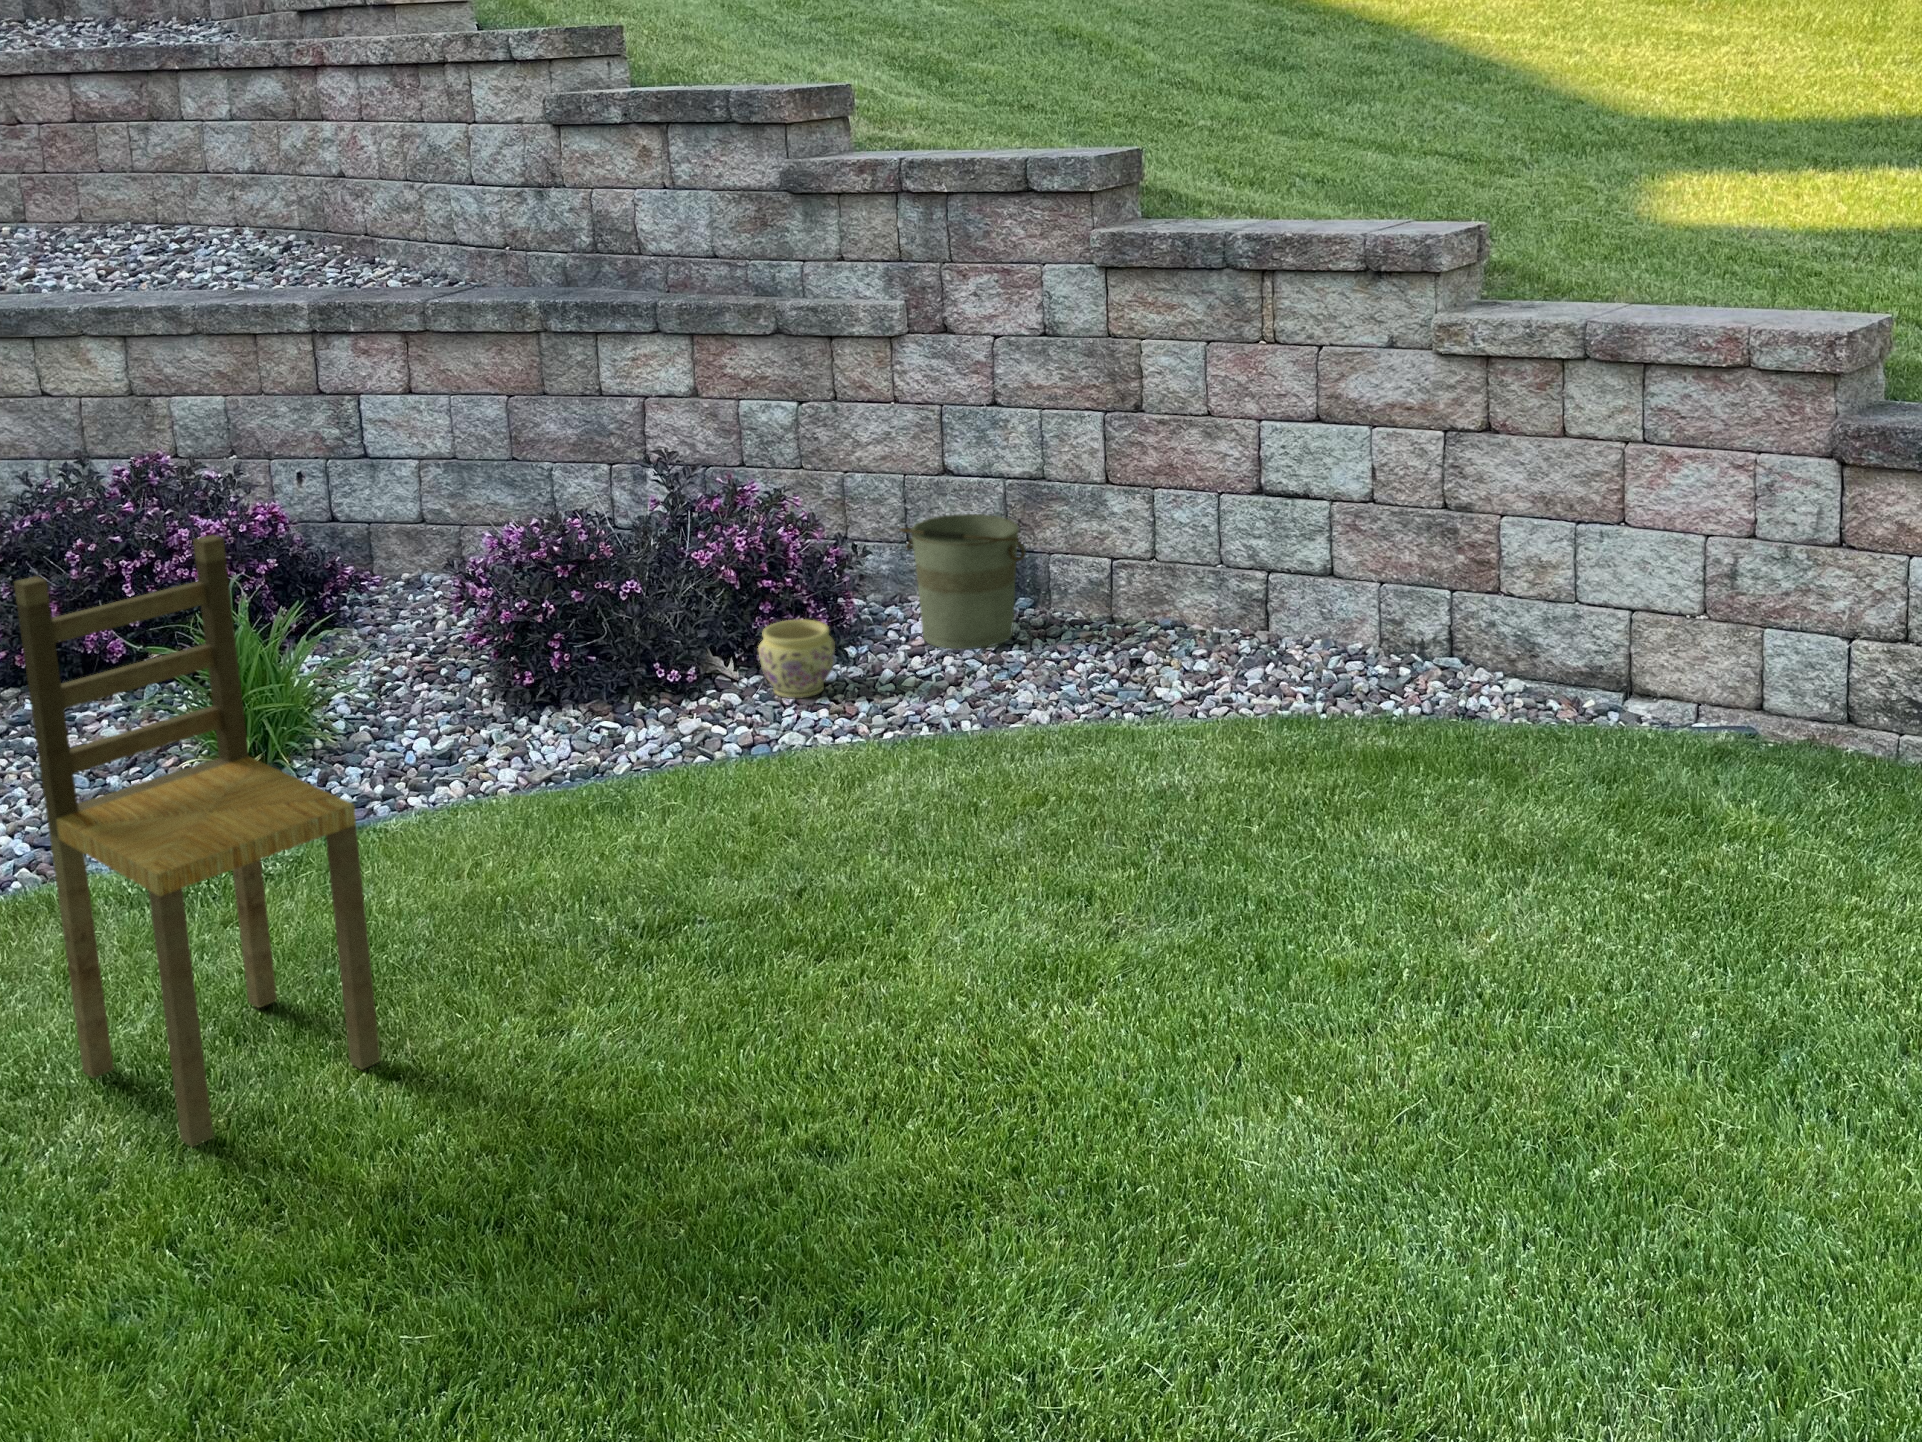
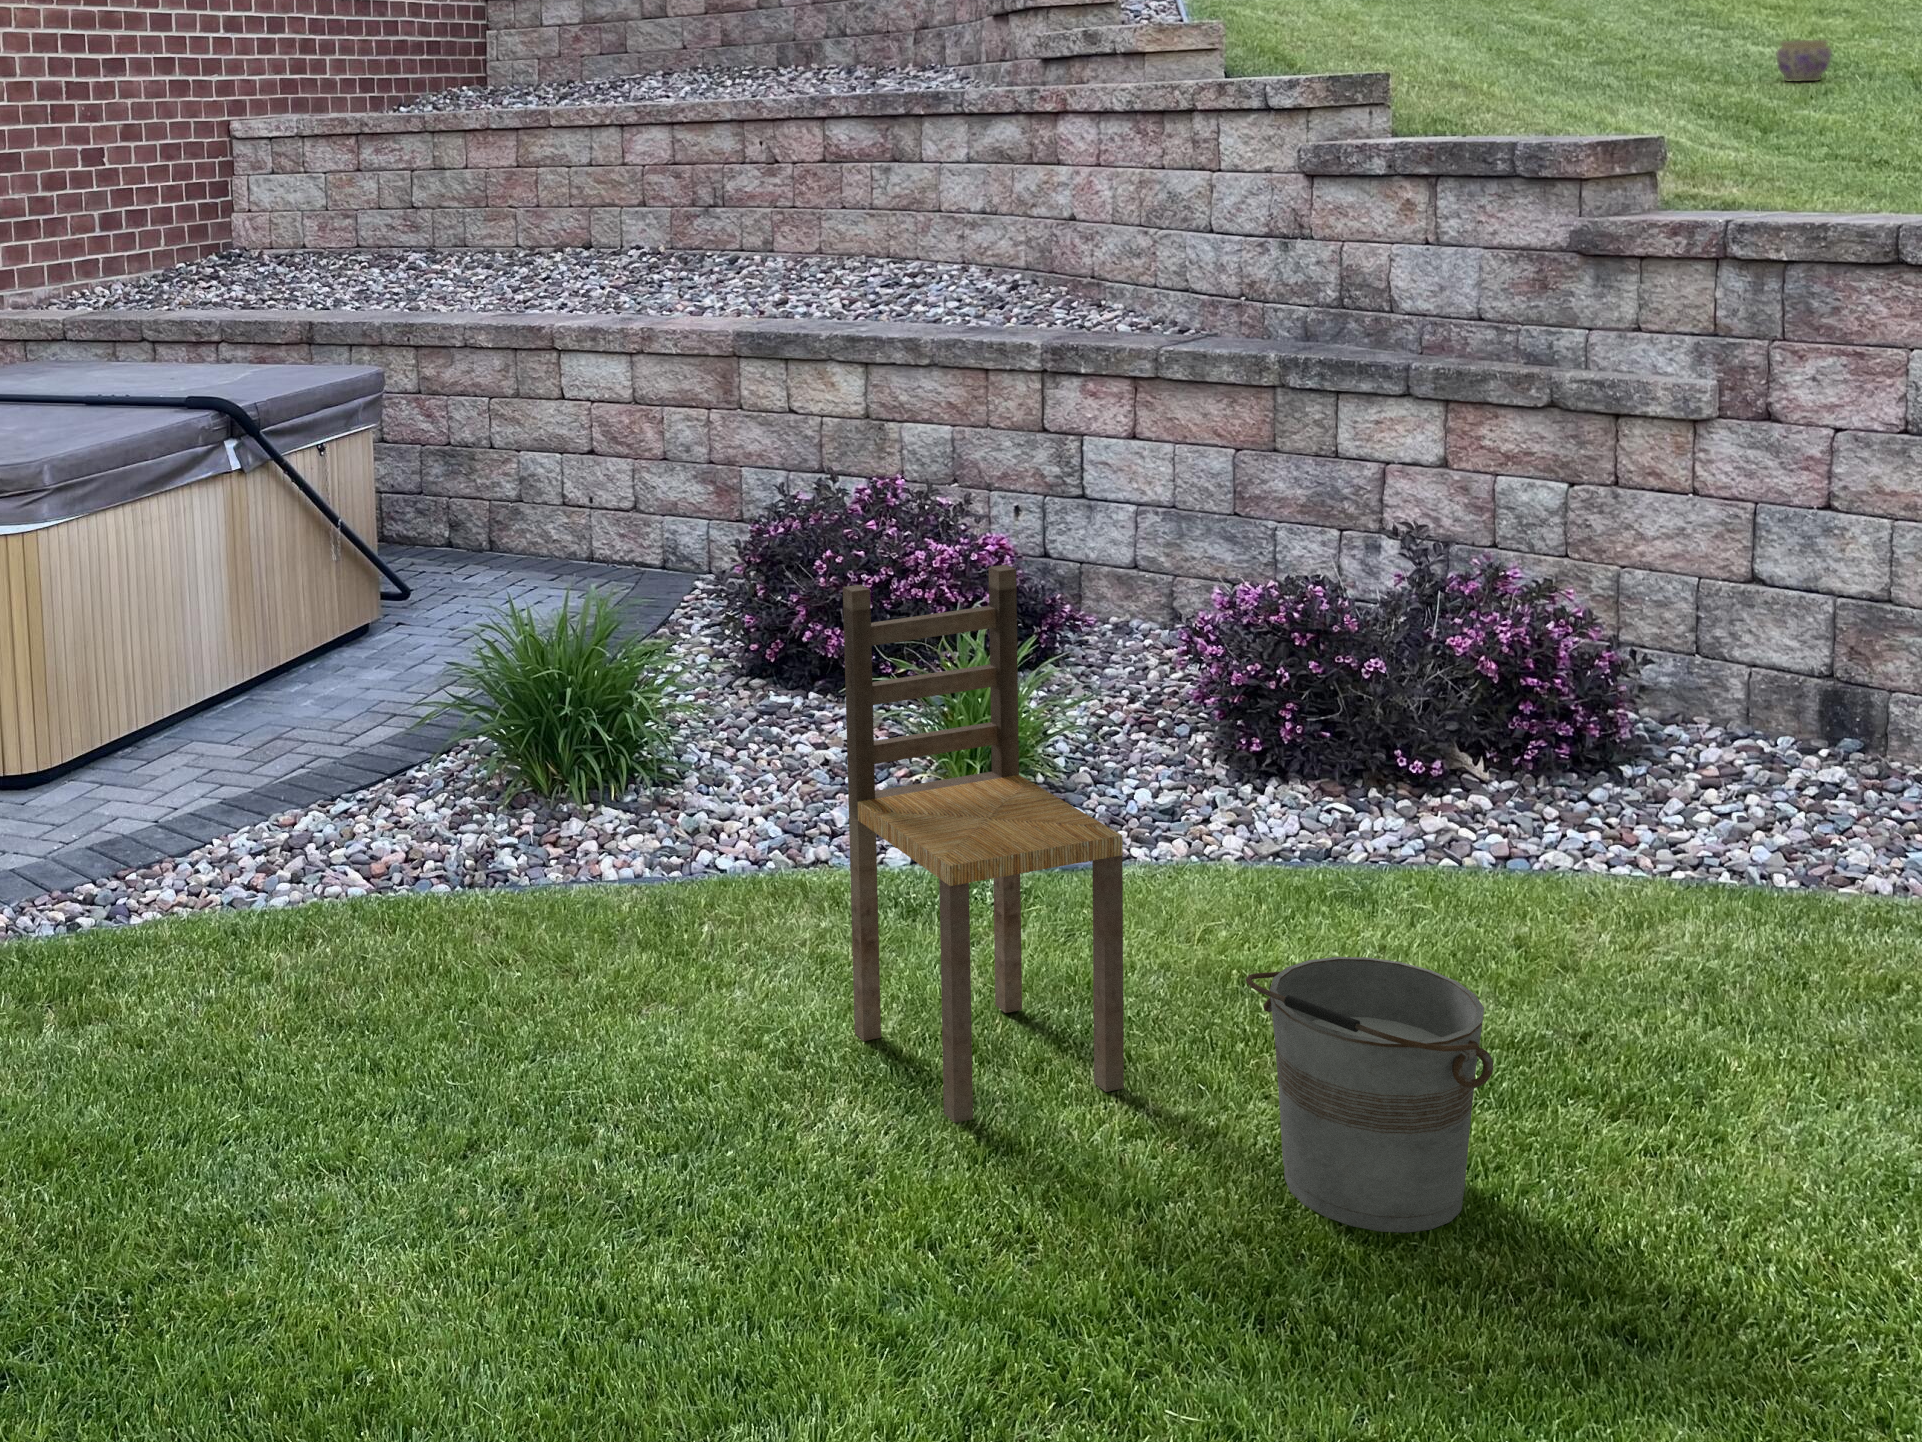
bucket: present [899,514,1026,649] -> present [1246,957,1493,1233]
planter: present [758,619,835,699] -> present [1776,40,1831,81]

